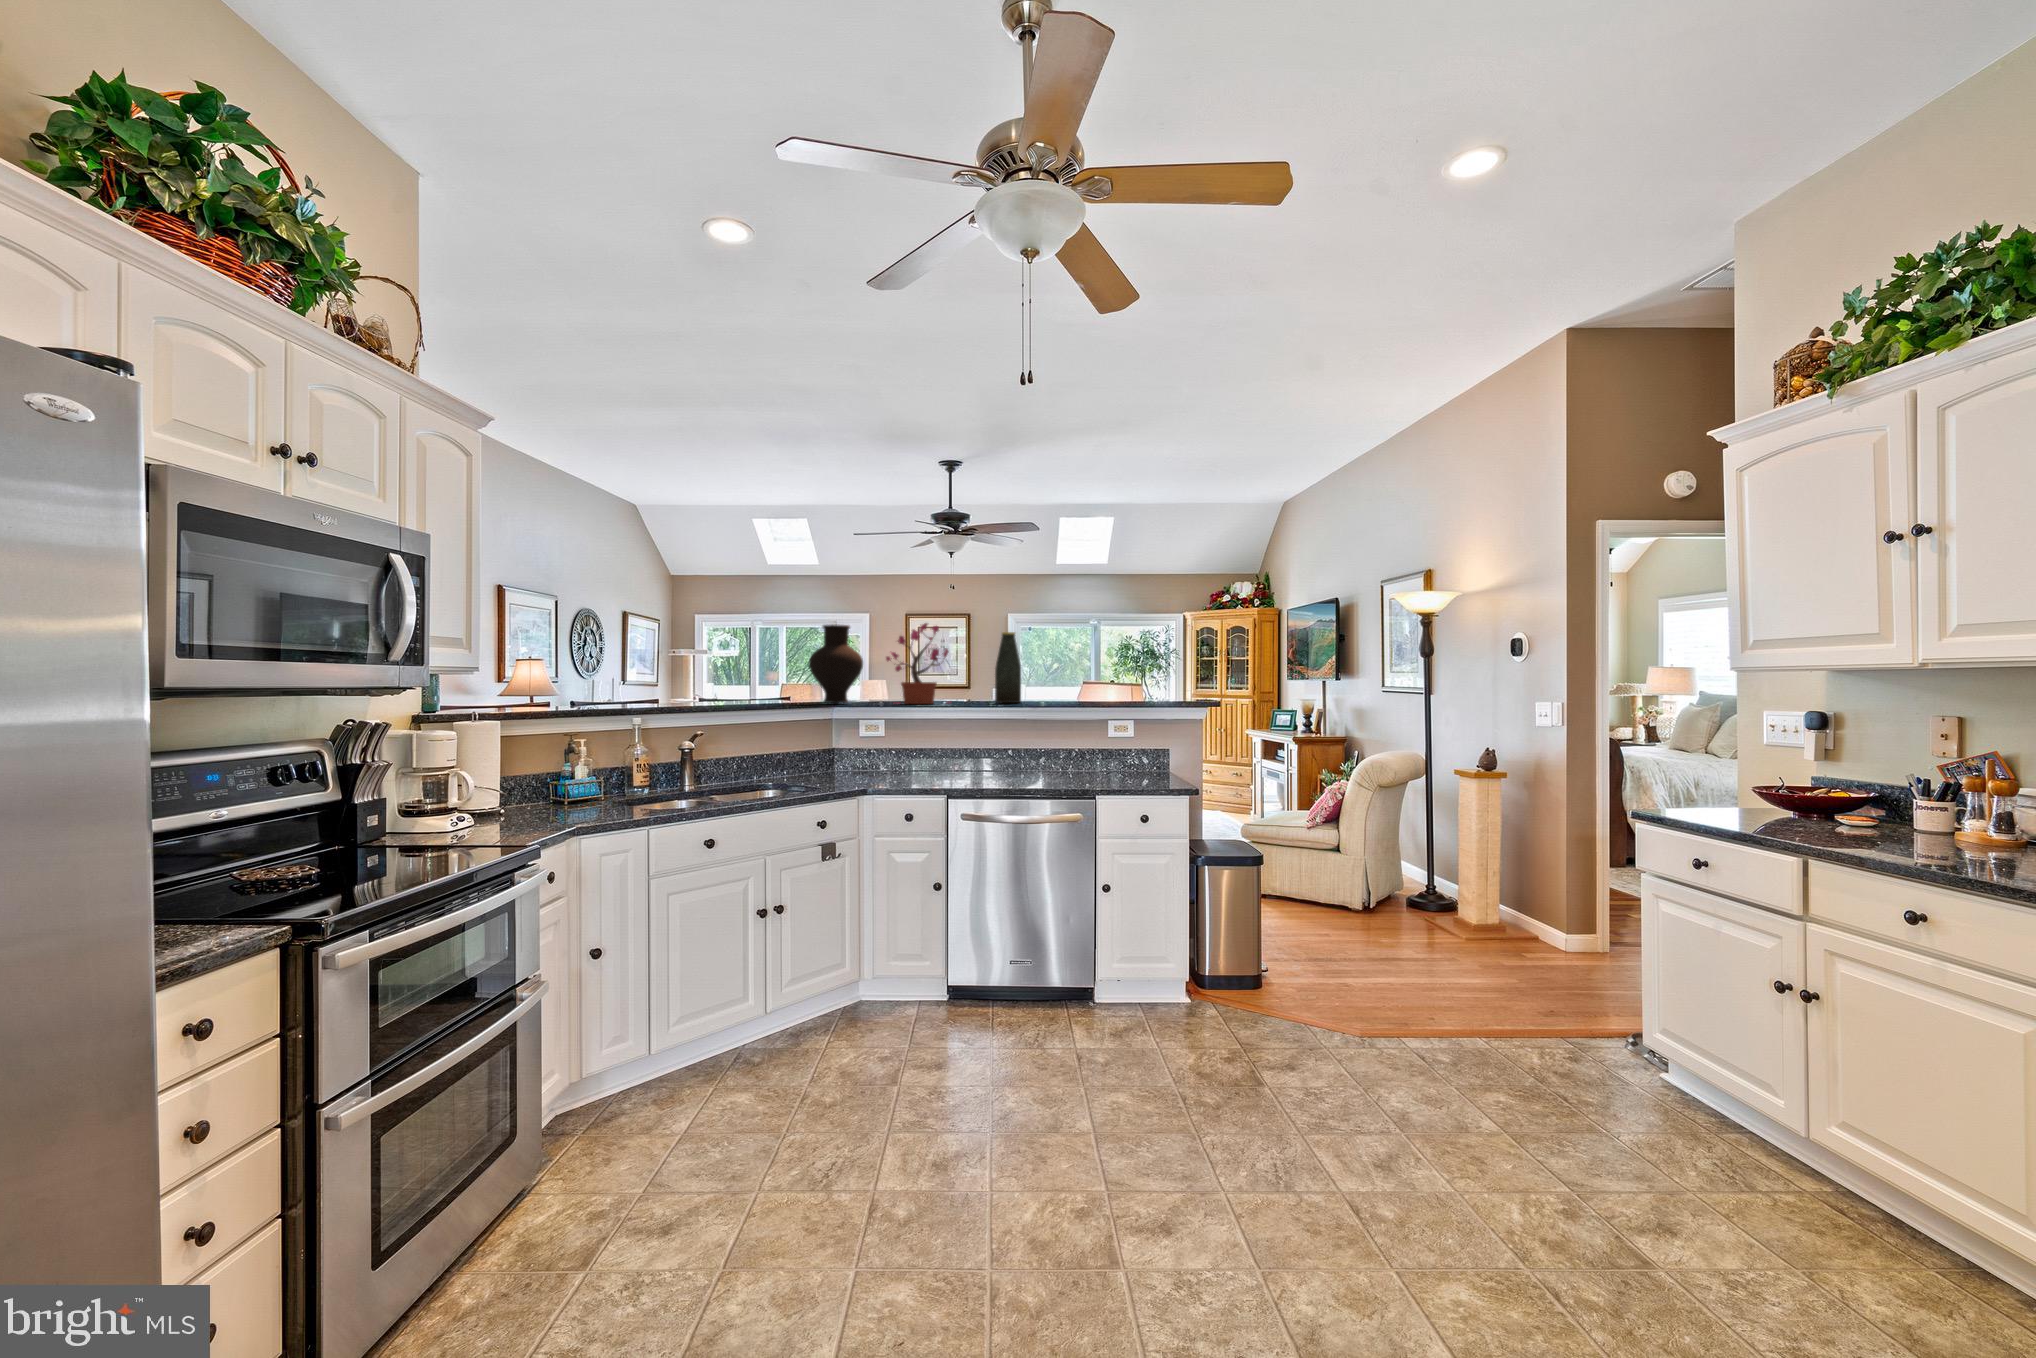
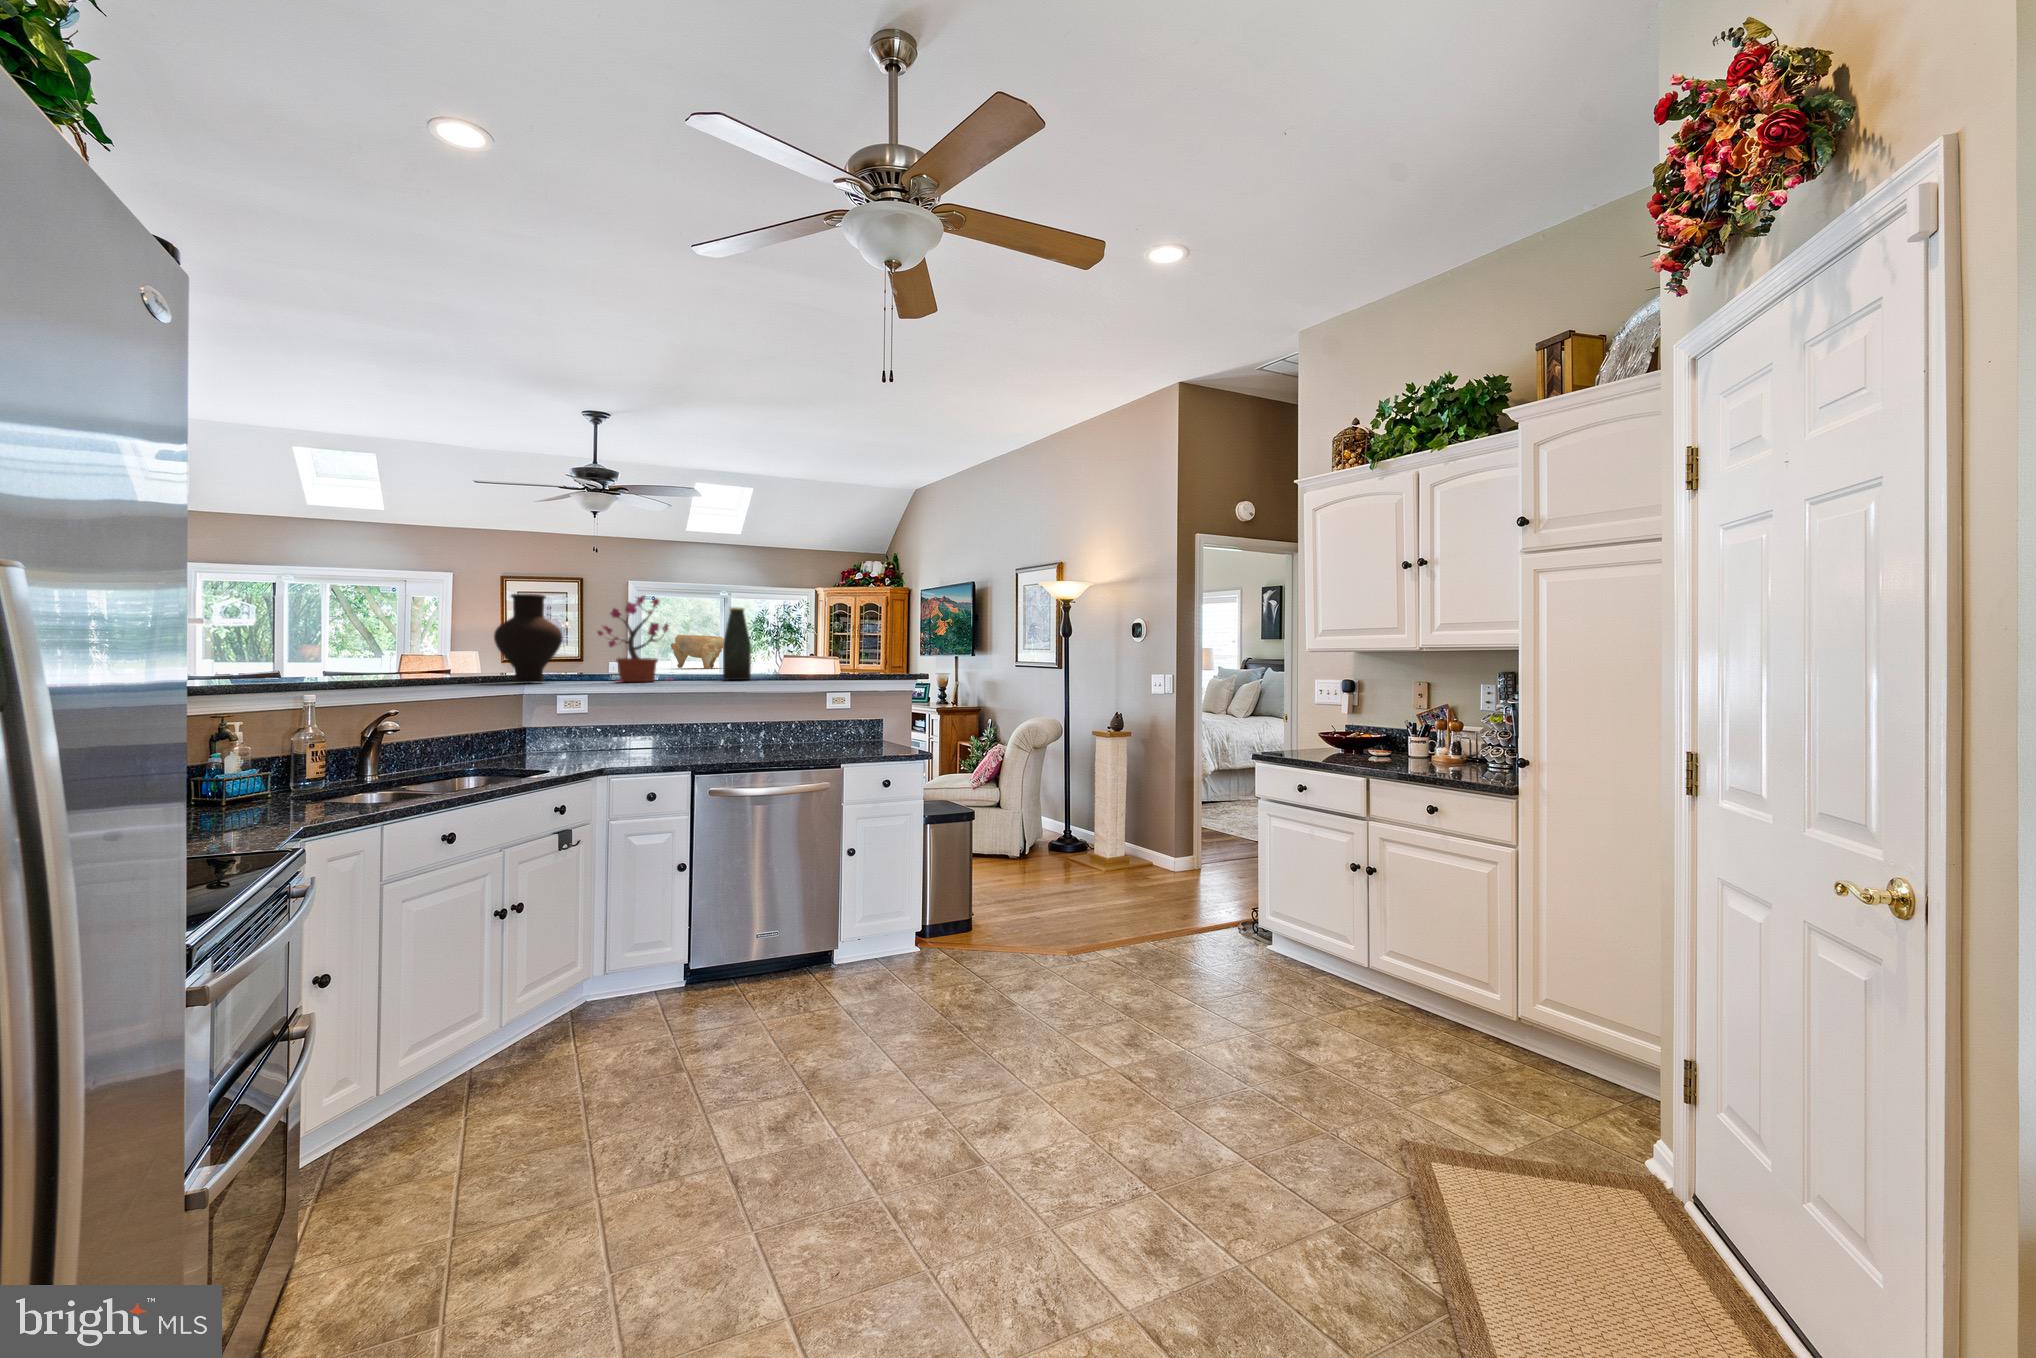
decorative bowl: none [1017,661,1065,693] -> present [671,635,724,669]

